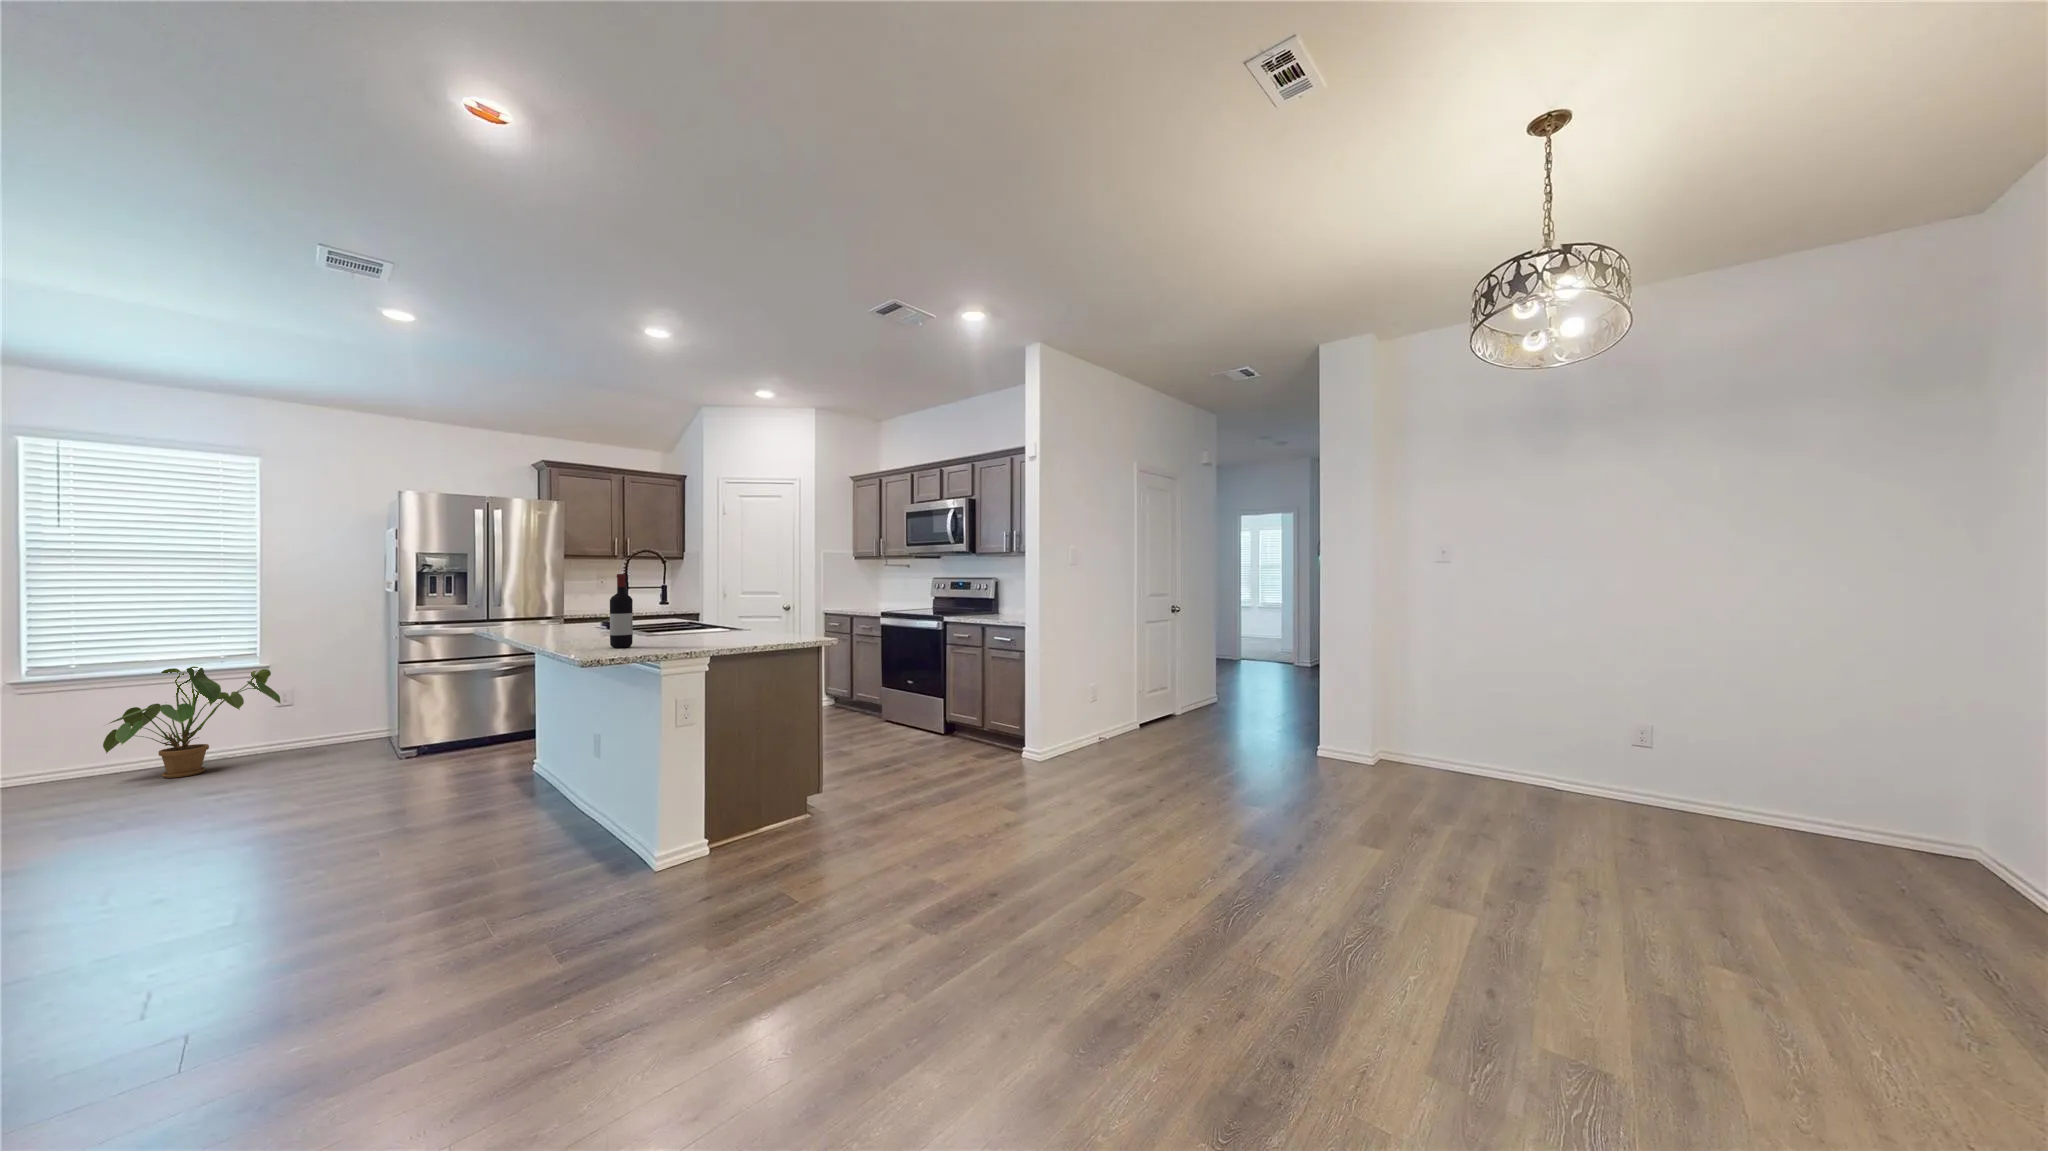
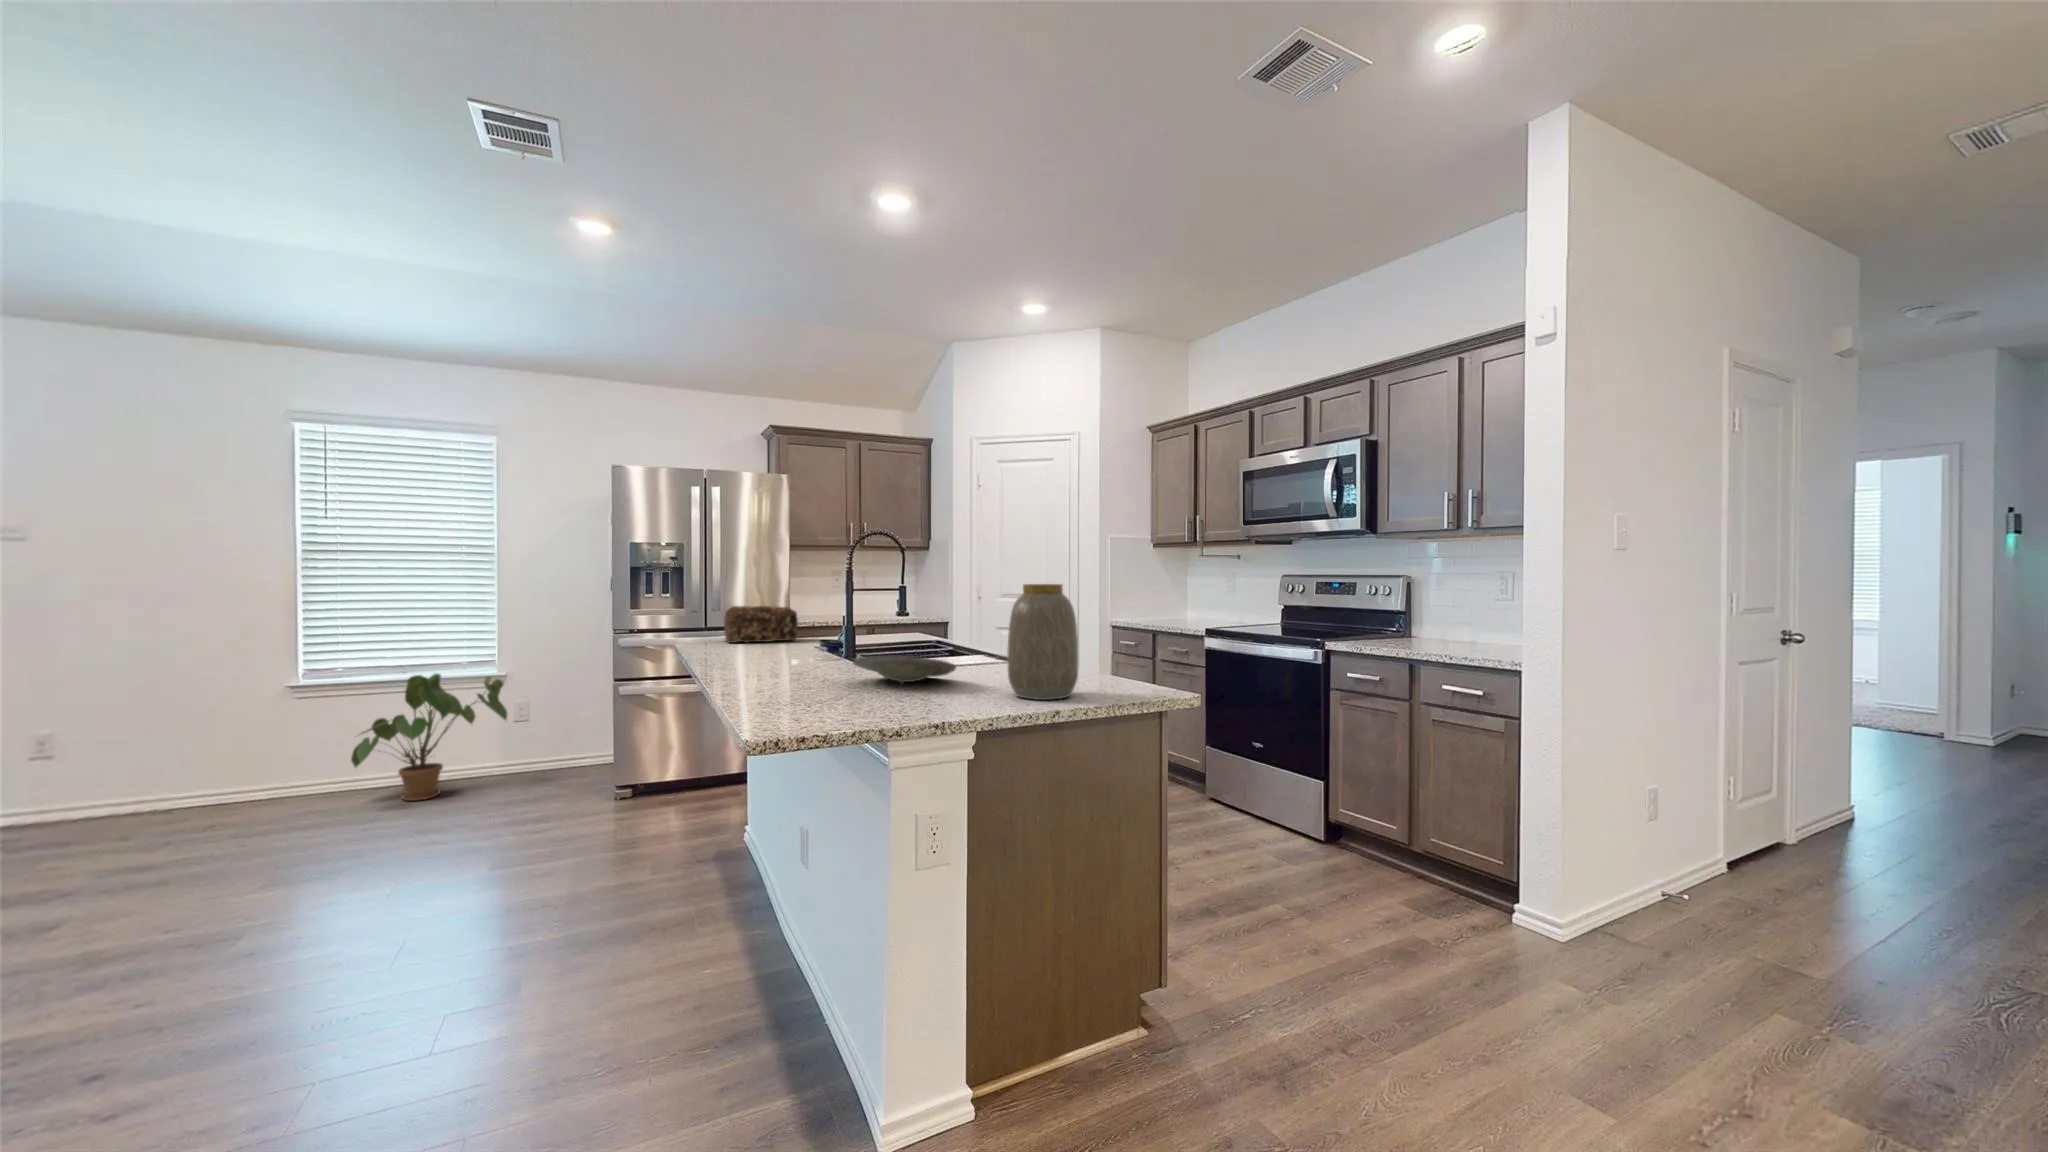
wine bottle: present [610,574,633,648] -> none [808,569,845,707]
vase: none [730,582,770,642] -> present [1007,584,1079,700]
bread loaf: none [520,600,582,626] -> present [724,606,798,643]
plate: none [634,622,701,639] -> present [853,655,956,683]

